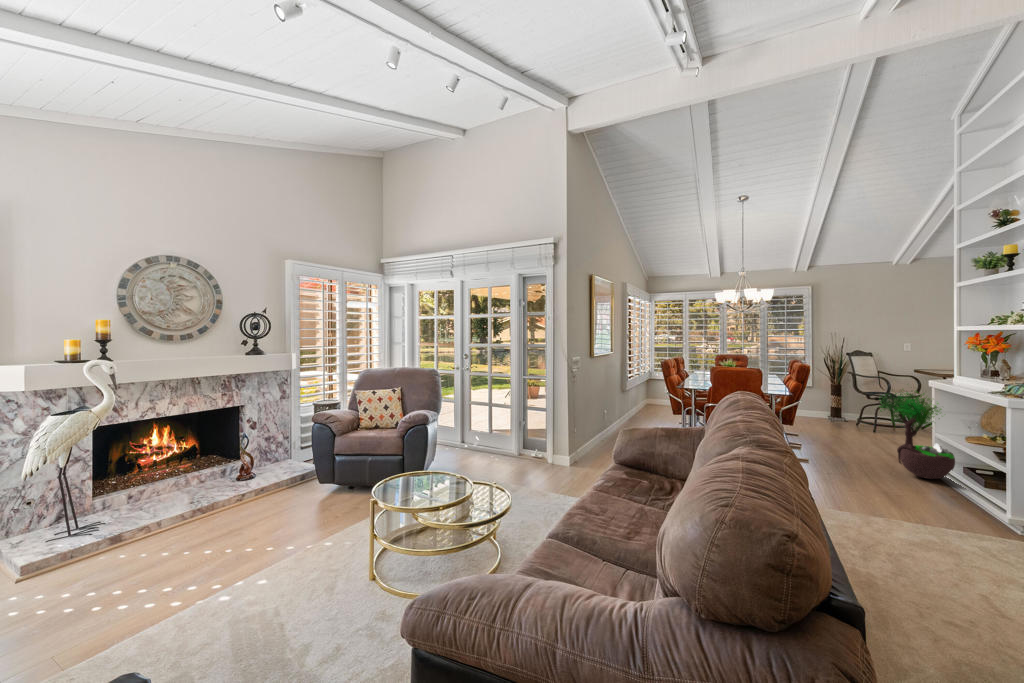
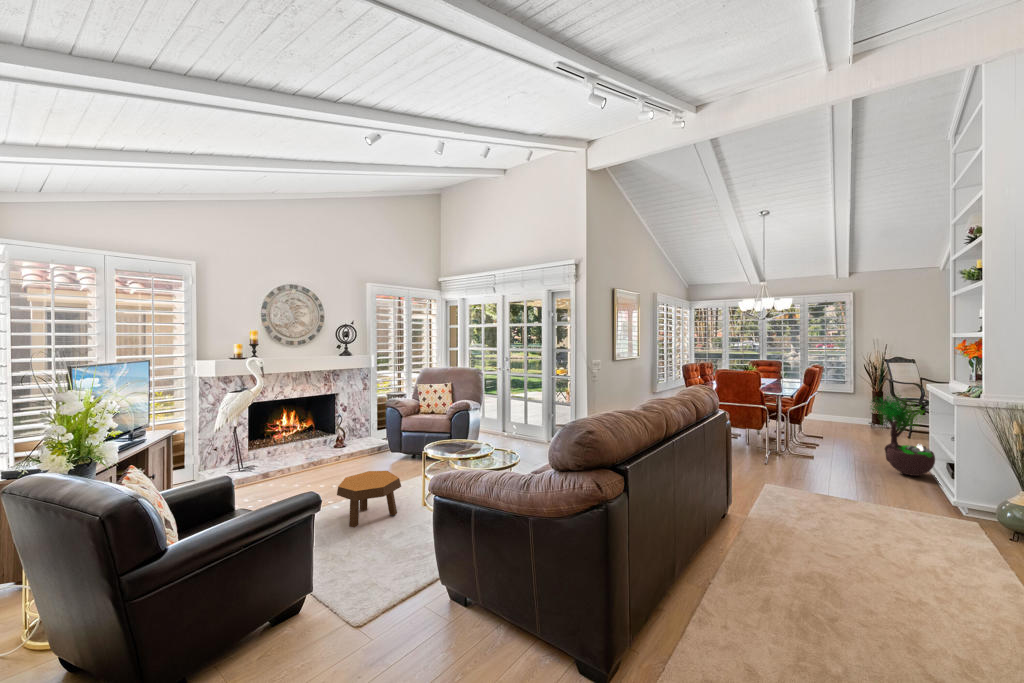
footstool: none [231,529,344,642] -> present [337,471,401,527]

